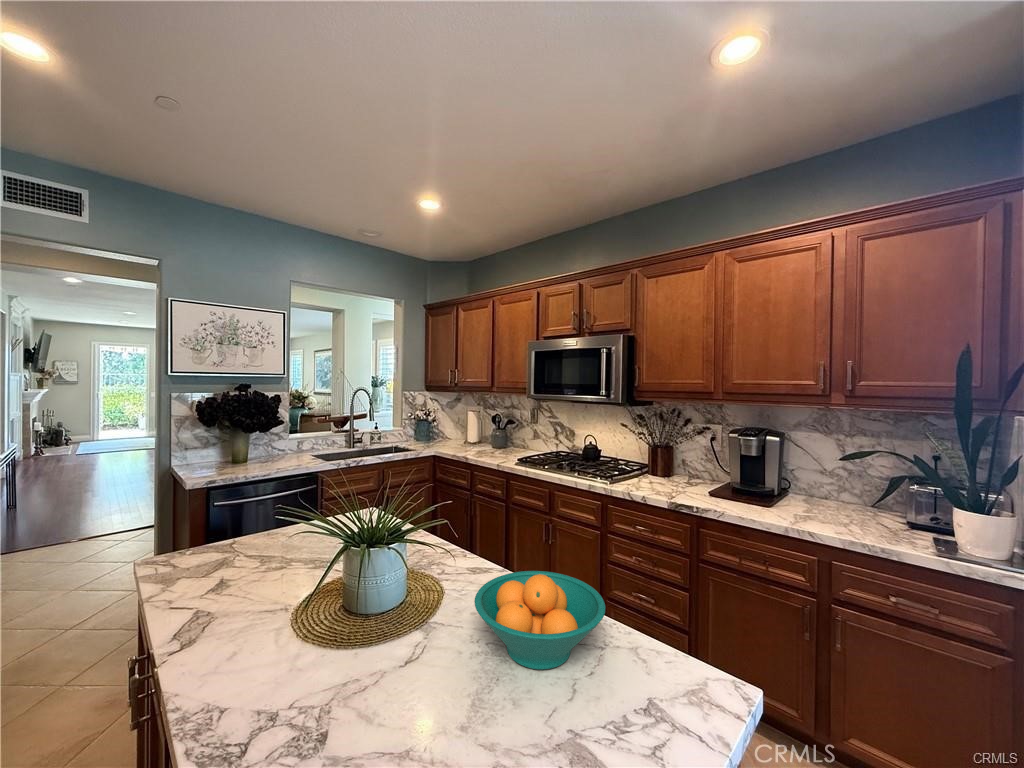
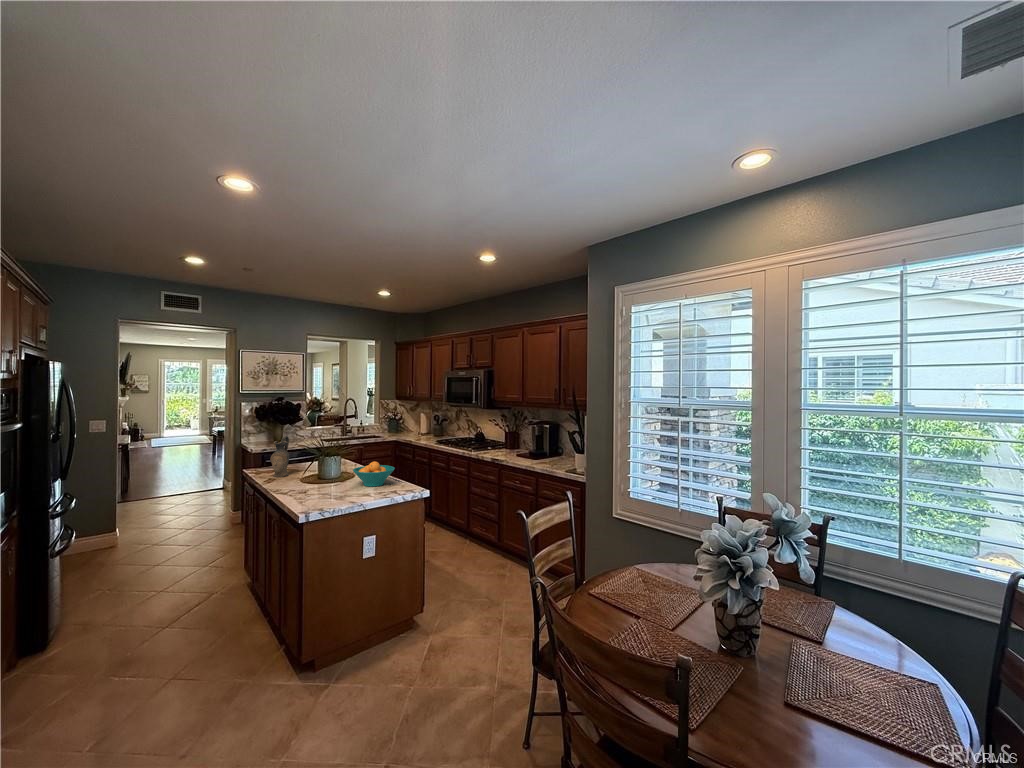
ceramic pitcher: none [200,479,259,605] -> present [270,436,290,477]

